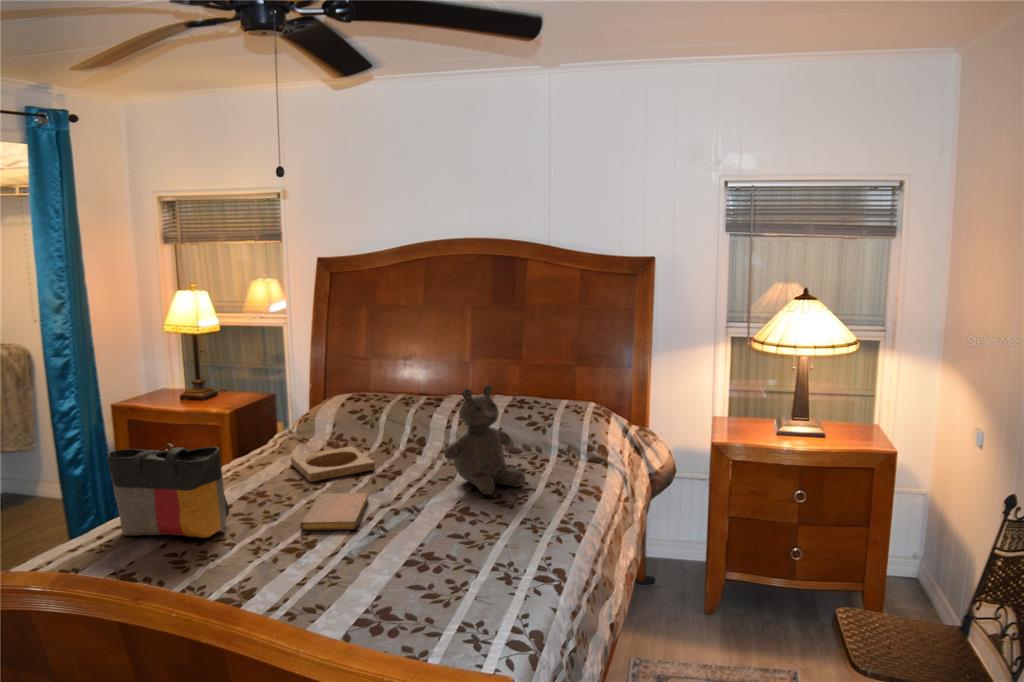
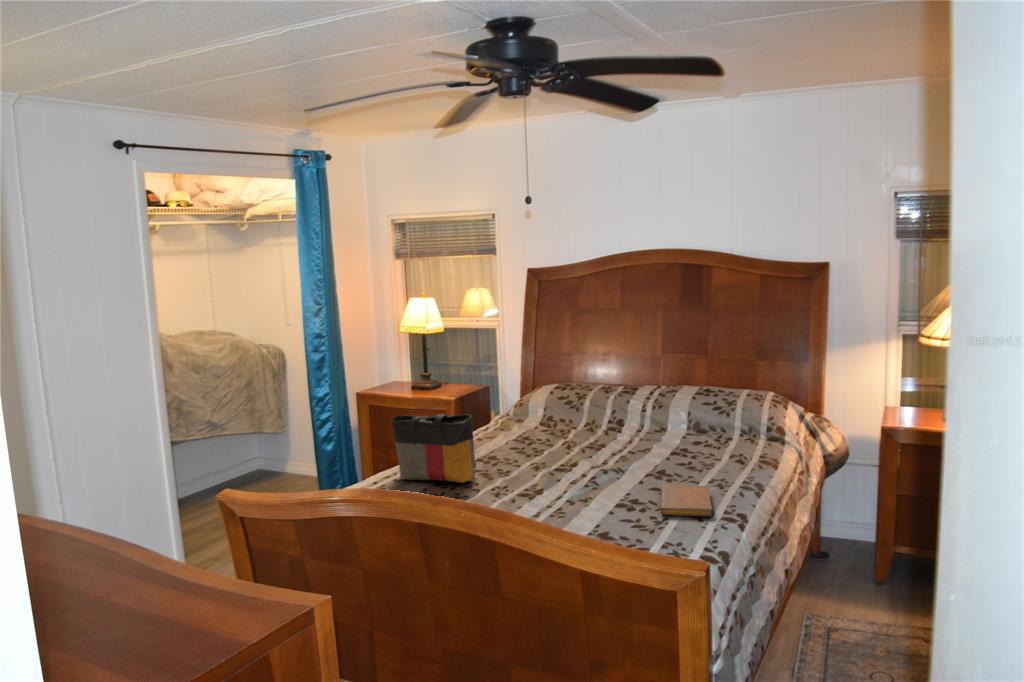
teddy bear: present [444,385,525,495] -> none [641,372,711,463]
tray: present [291,446,375,482] -> none [512,425,582,450]
notebook: present [300,493,368,530] -> present [661,485,712,516]

